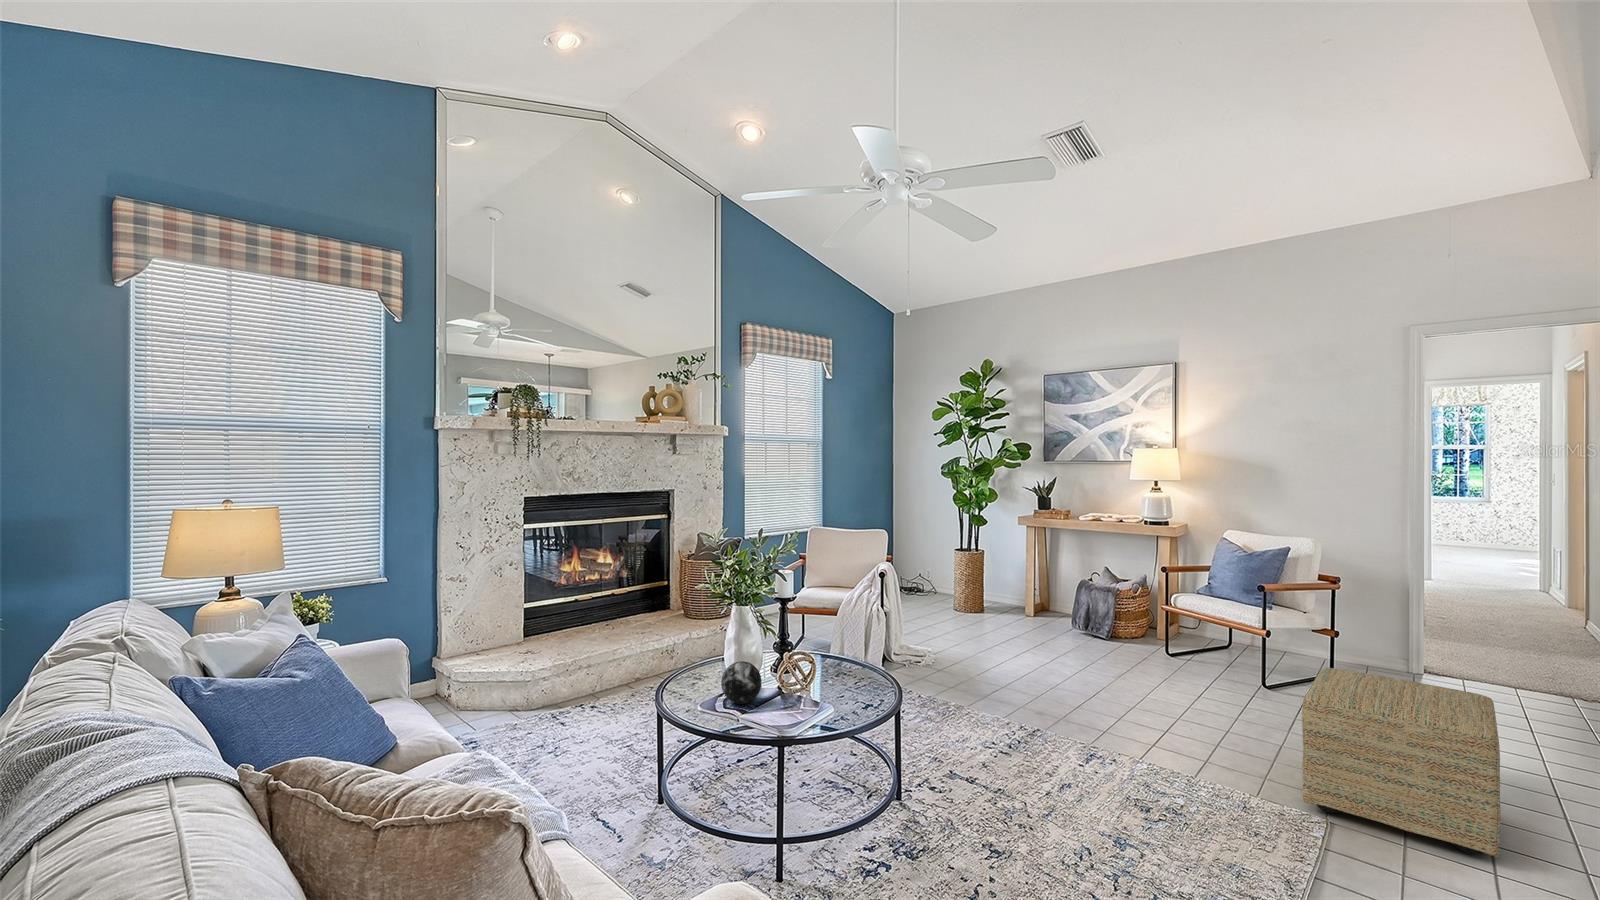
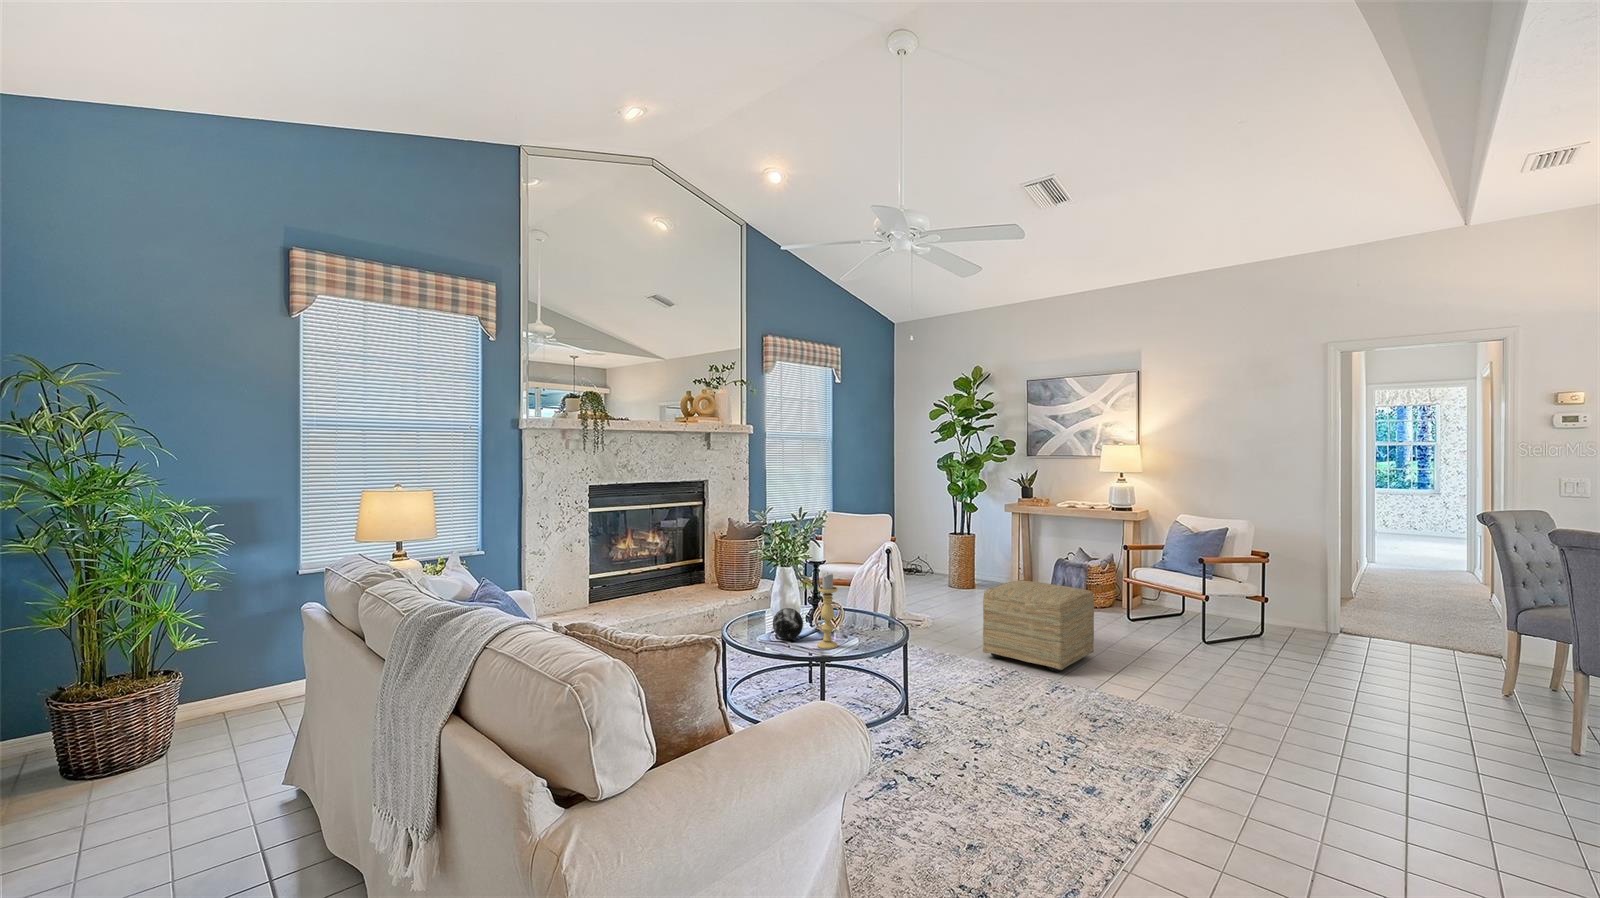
candle holder: none [778,616,805,721] -> present [817,573,838,649]
ottoman: present [1302,668,1501,857] -> present [983,580,1094,672]

